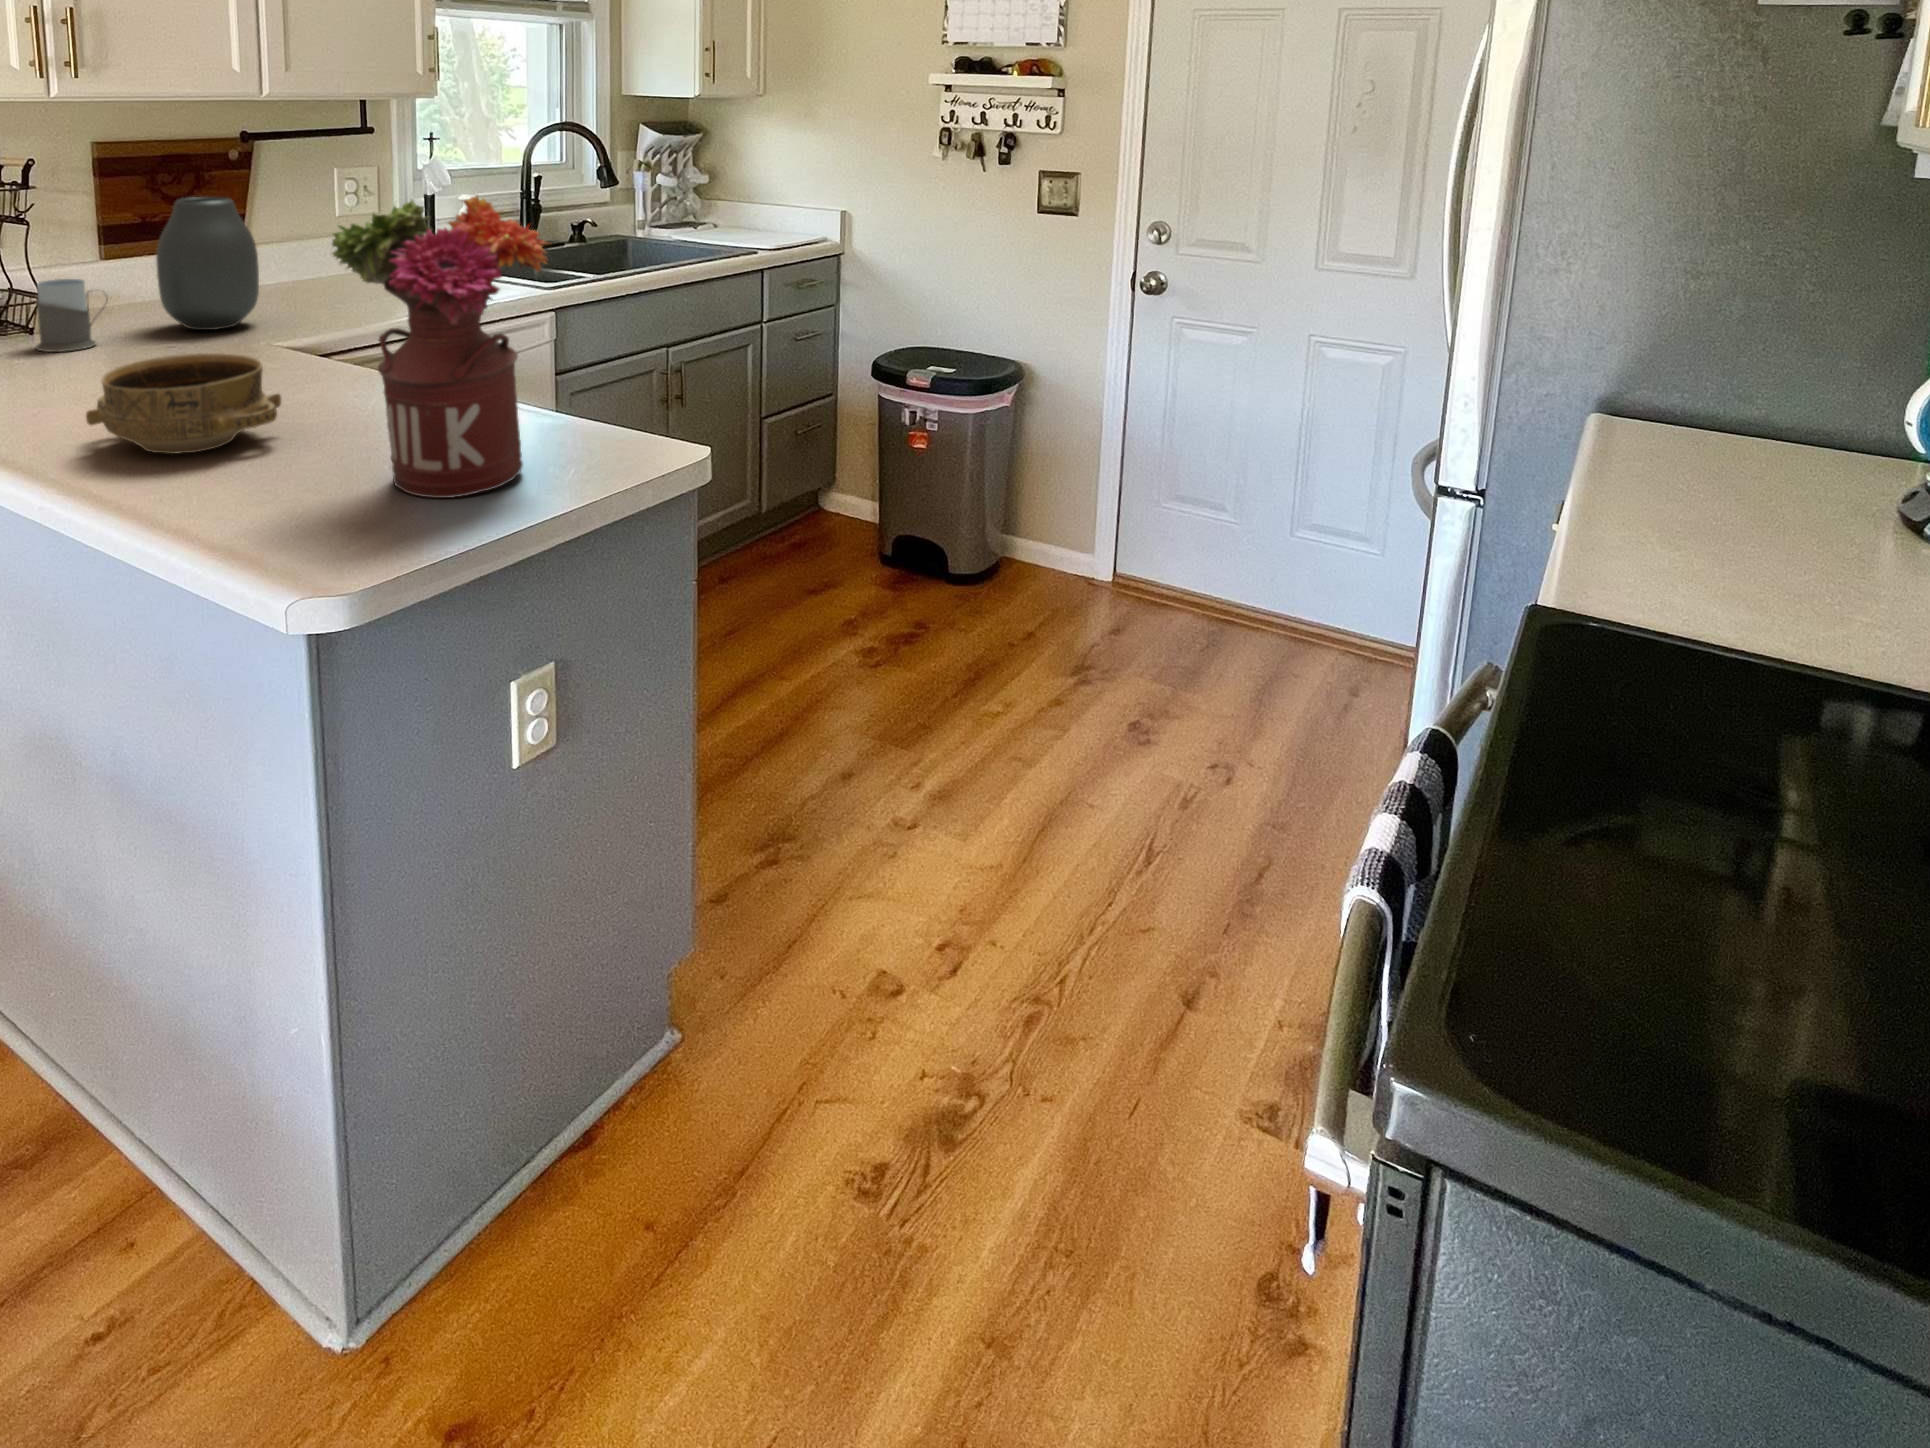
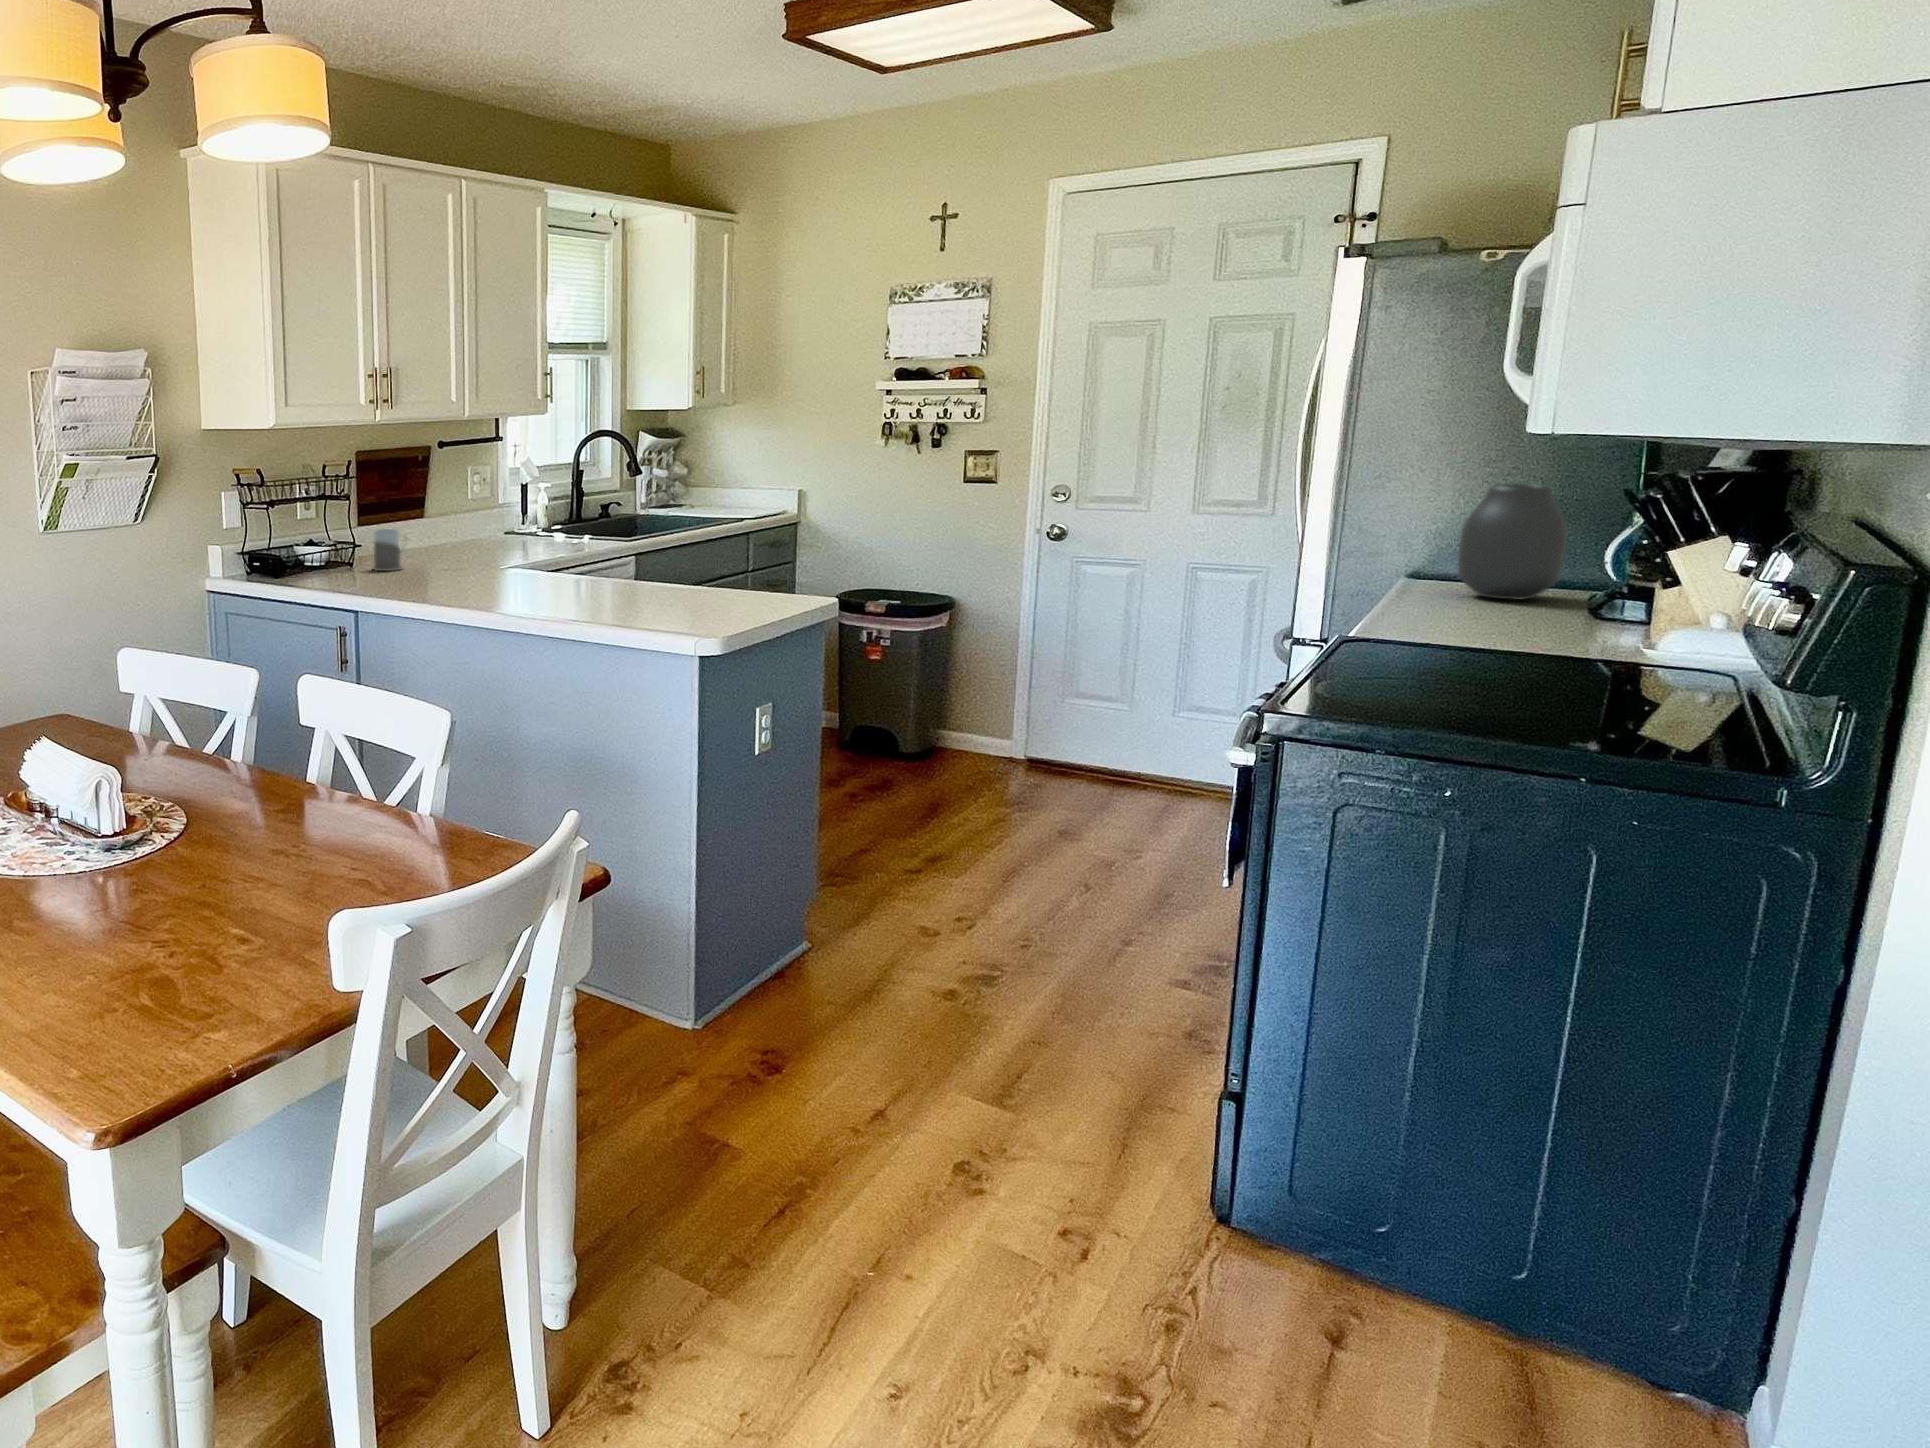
flower arrangement: present [332,196,551,498] -> none [657,452,770,609]
vase: present [156,197,259,330] -> present [1458,484,1567,600]
ceramic bowl: present [86,353,281,454] -> none [497,552,597,599]

